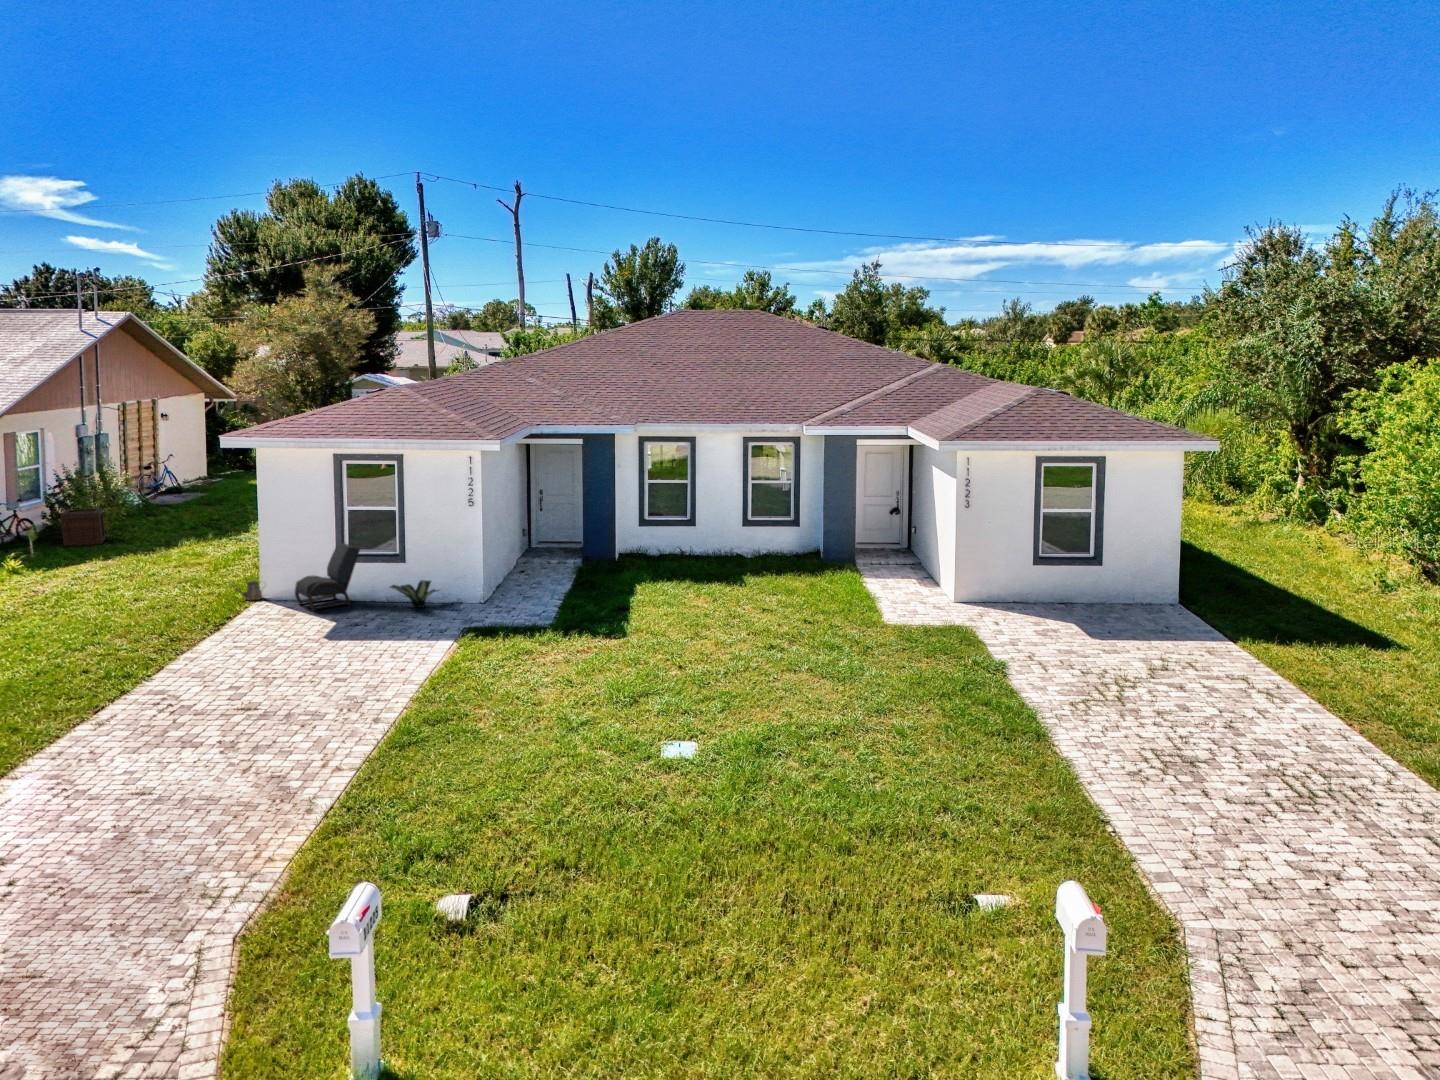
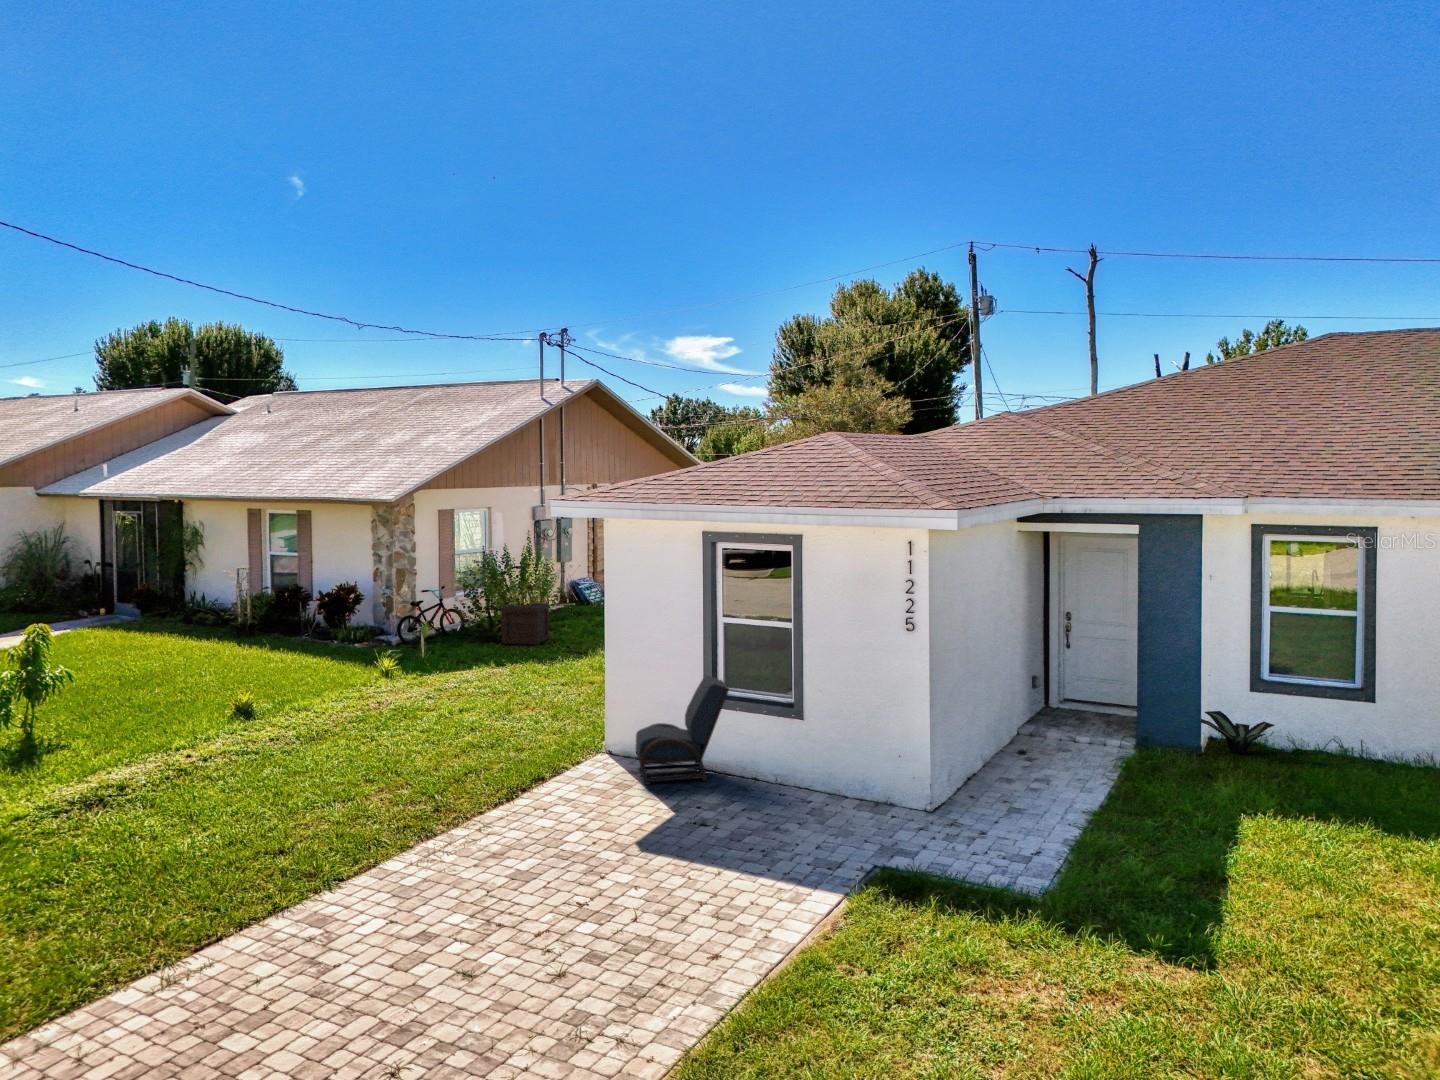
potted plant: present [390,580,439,608] -> present [1200,711,1274,755]
watering can: present [233,581,262,600] -> none [562,717,615,750]

